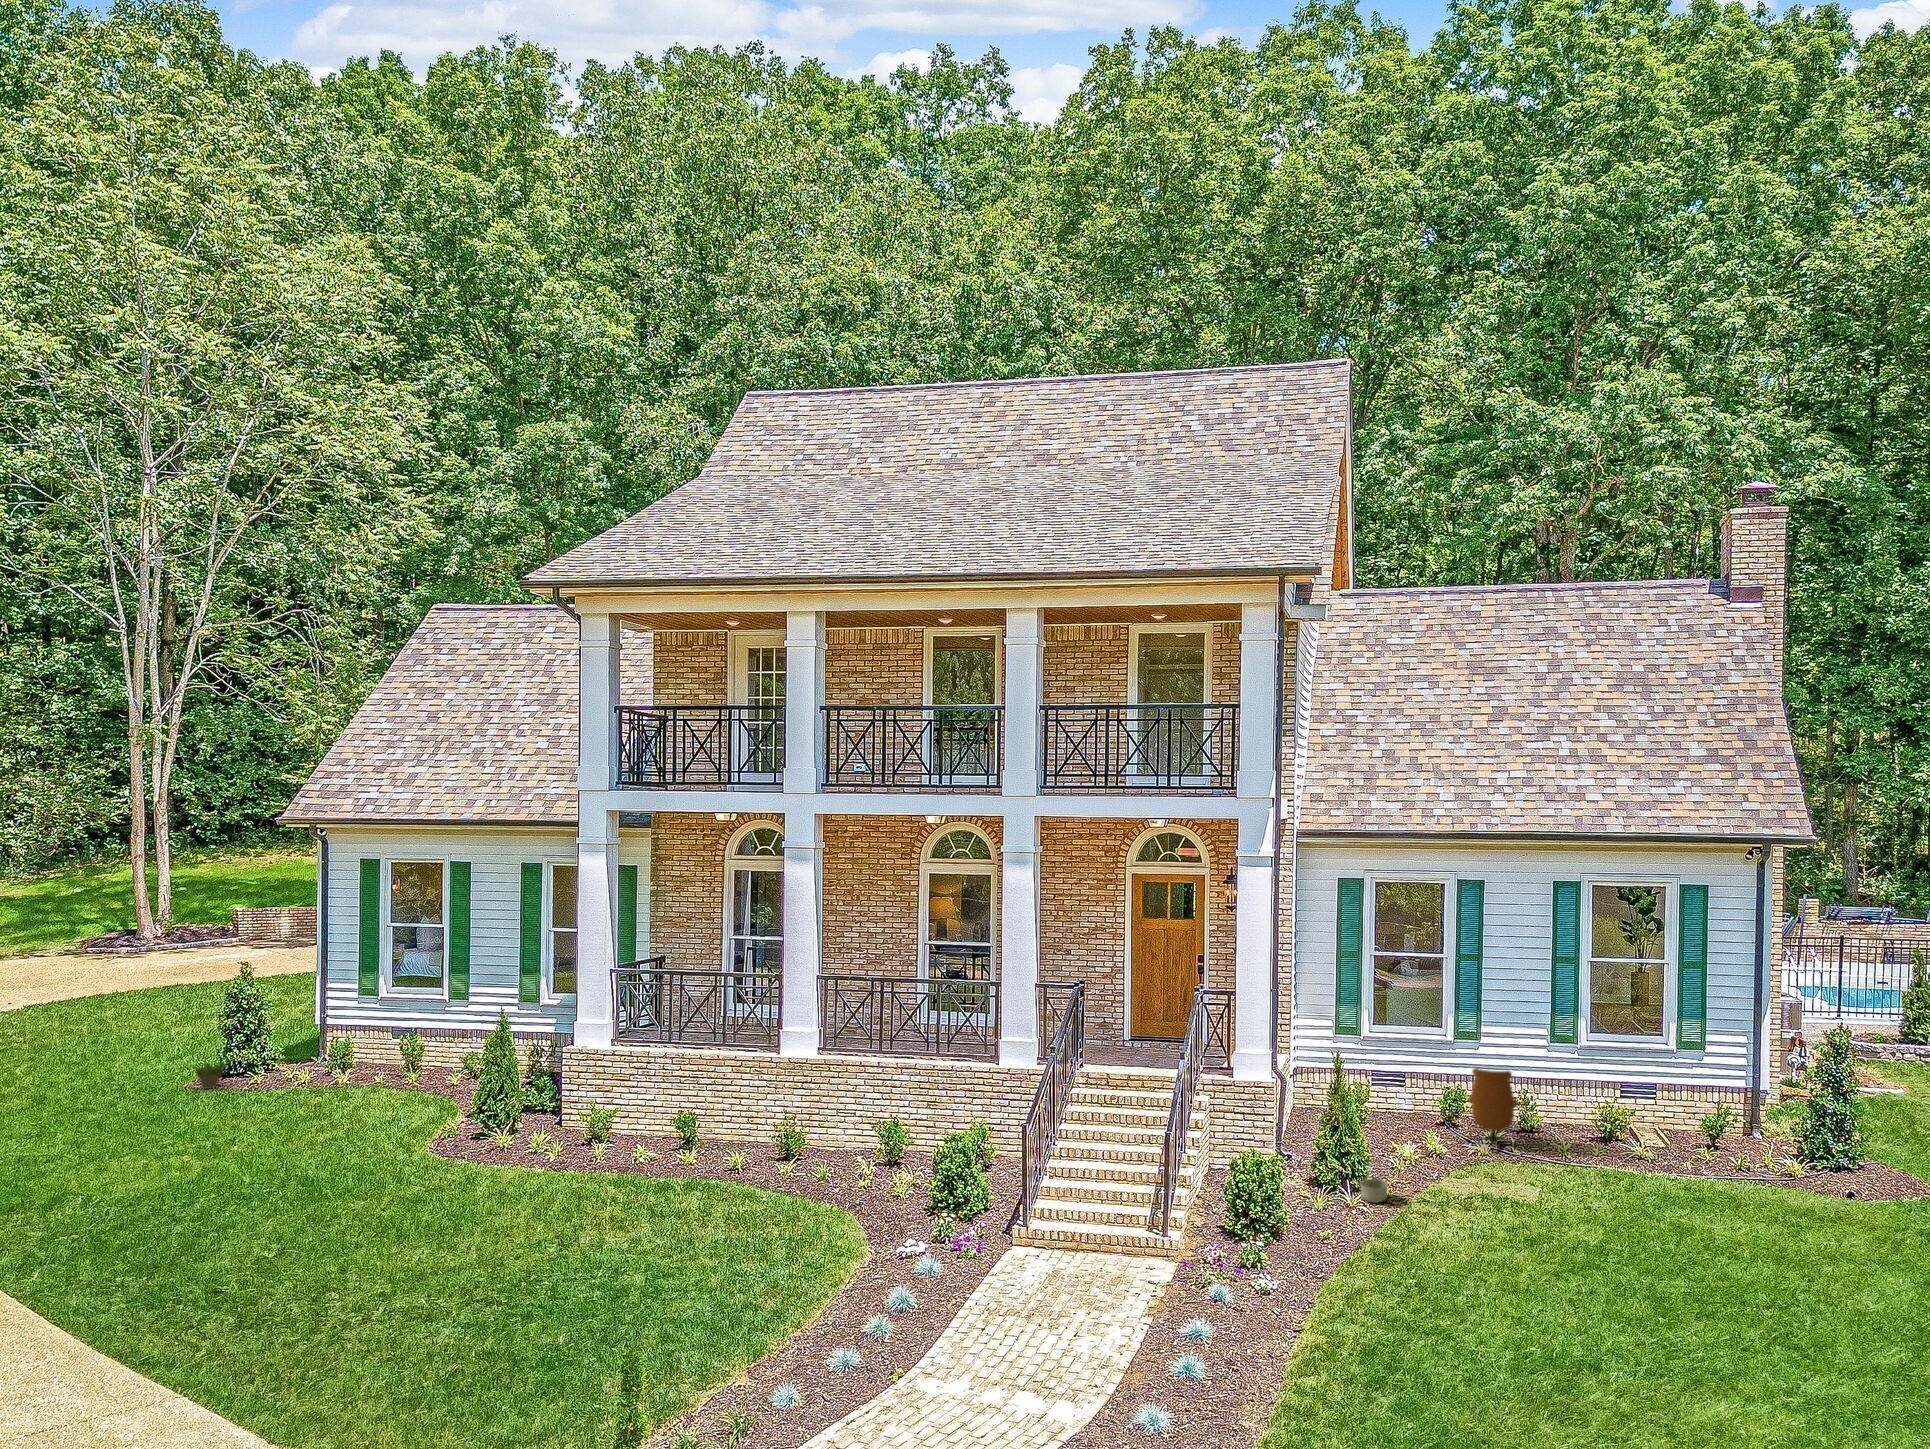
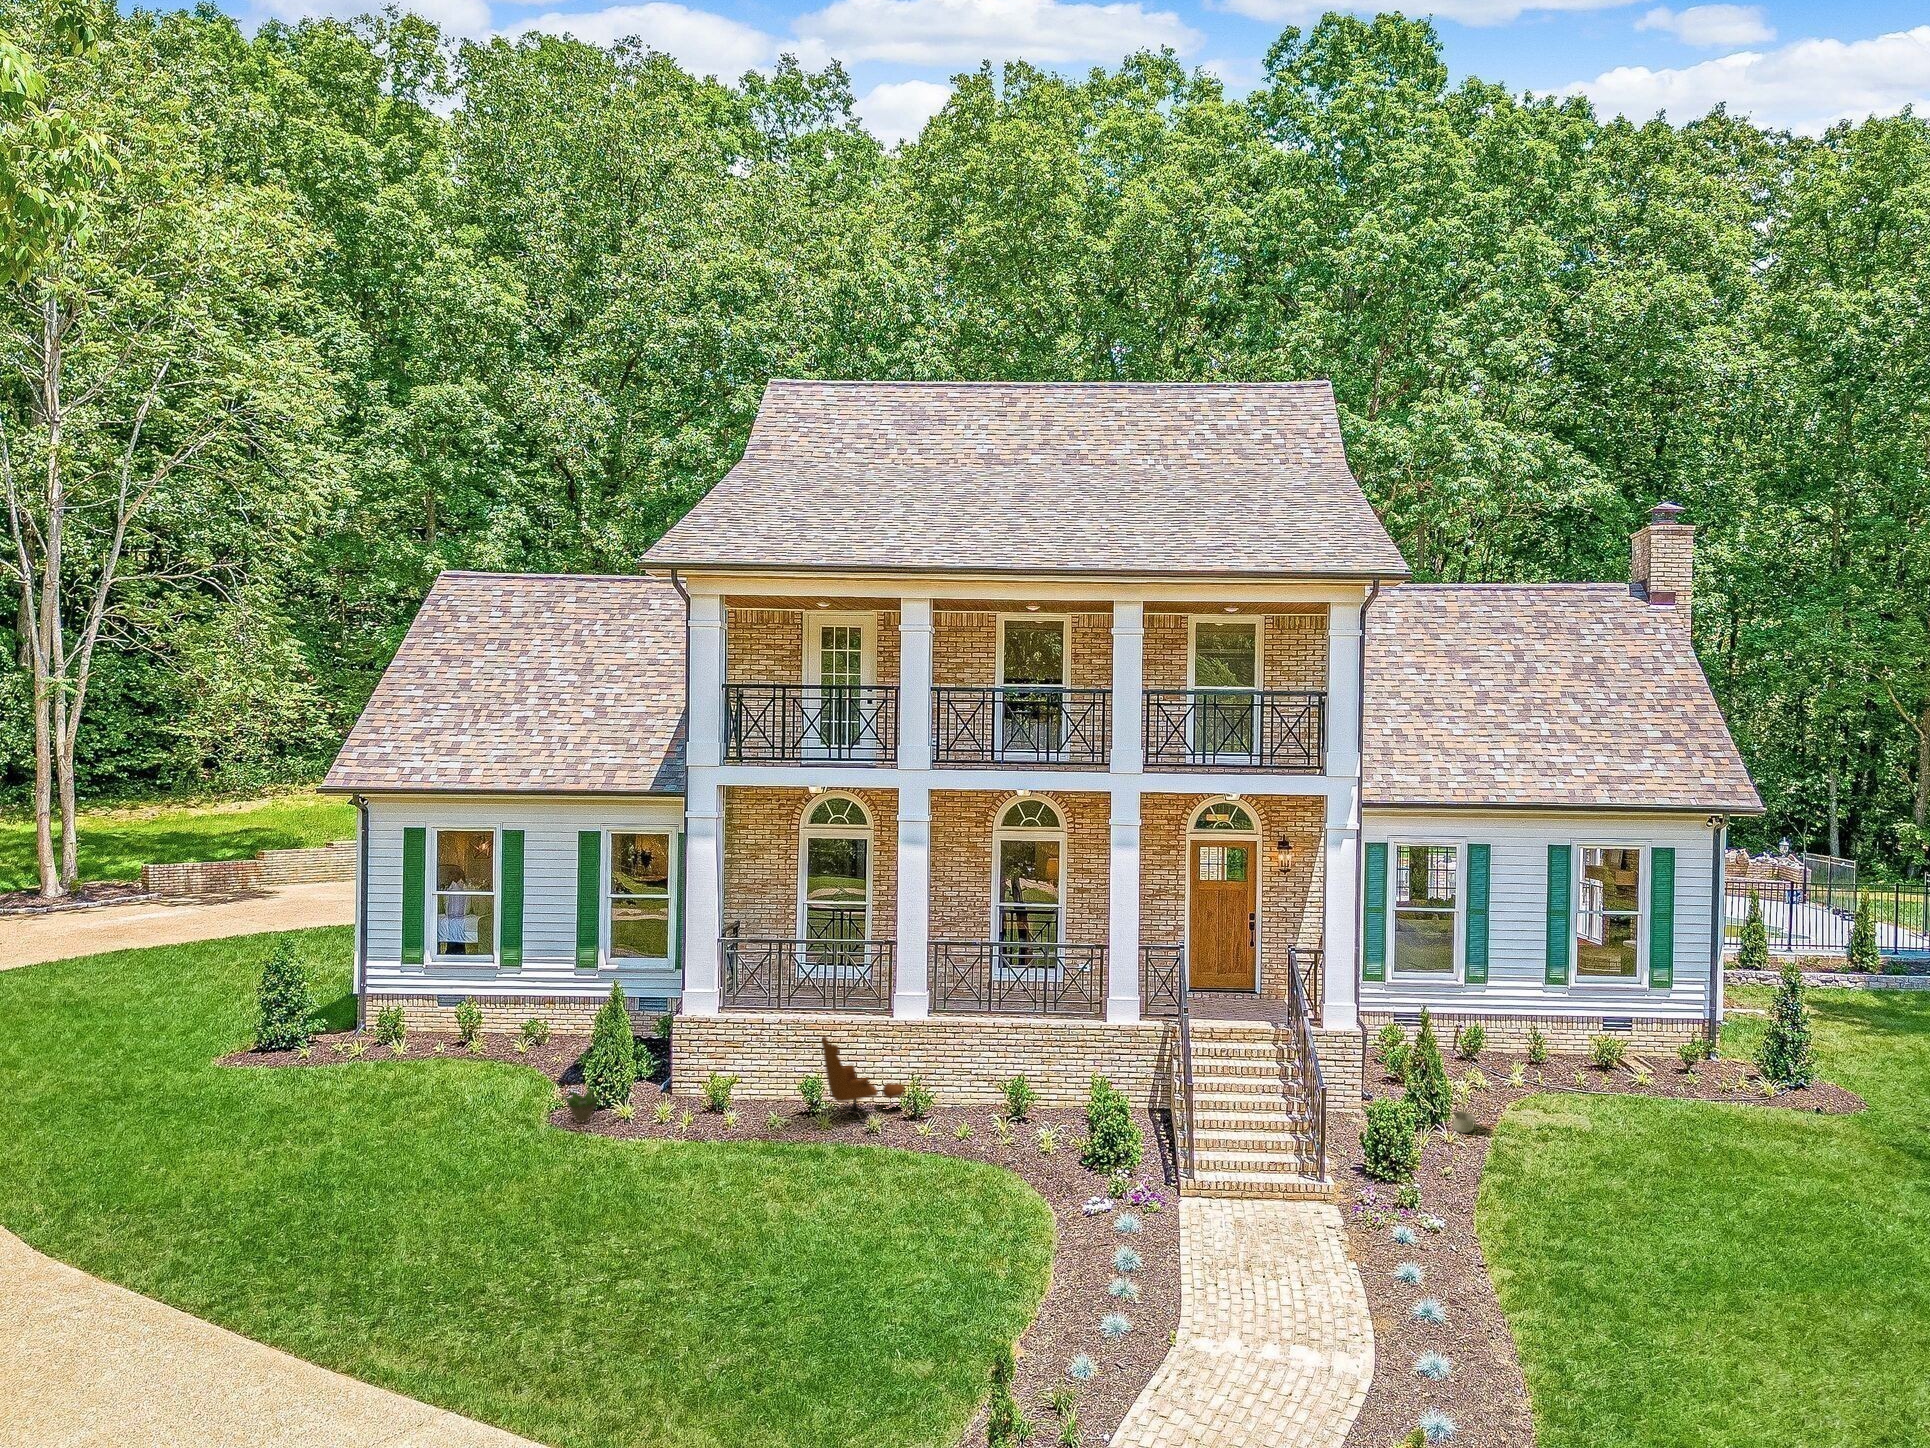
decorative plant: present [191,1063,226,1089] -> present [561,1091,602,1123]
lounge chair: present [1468,1068,1519,1151] -> present [821,1037,904,1120]

